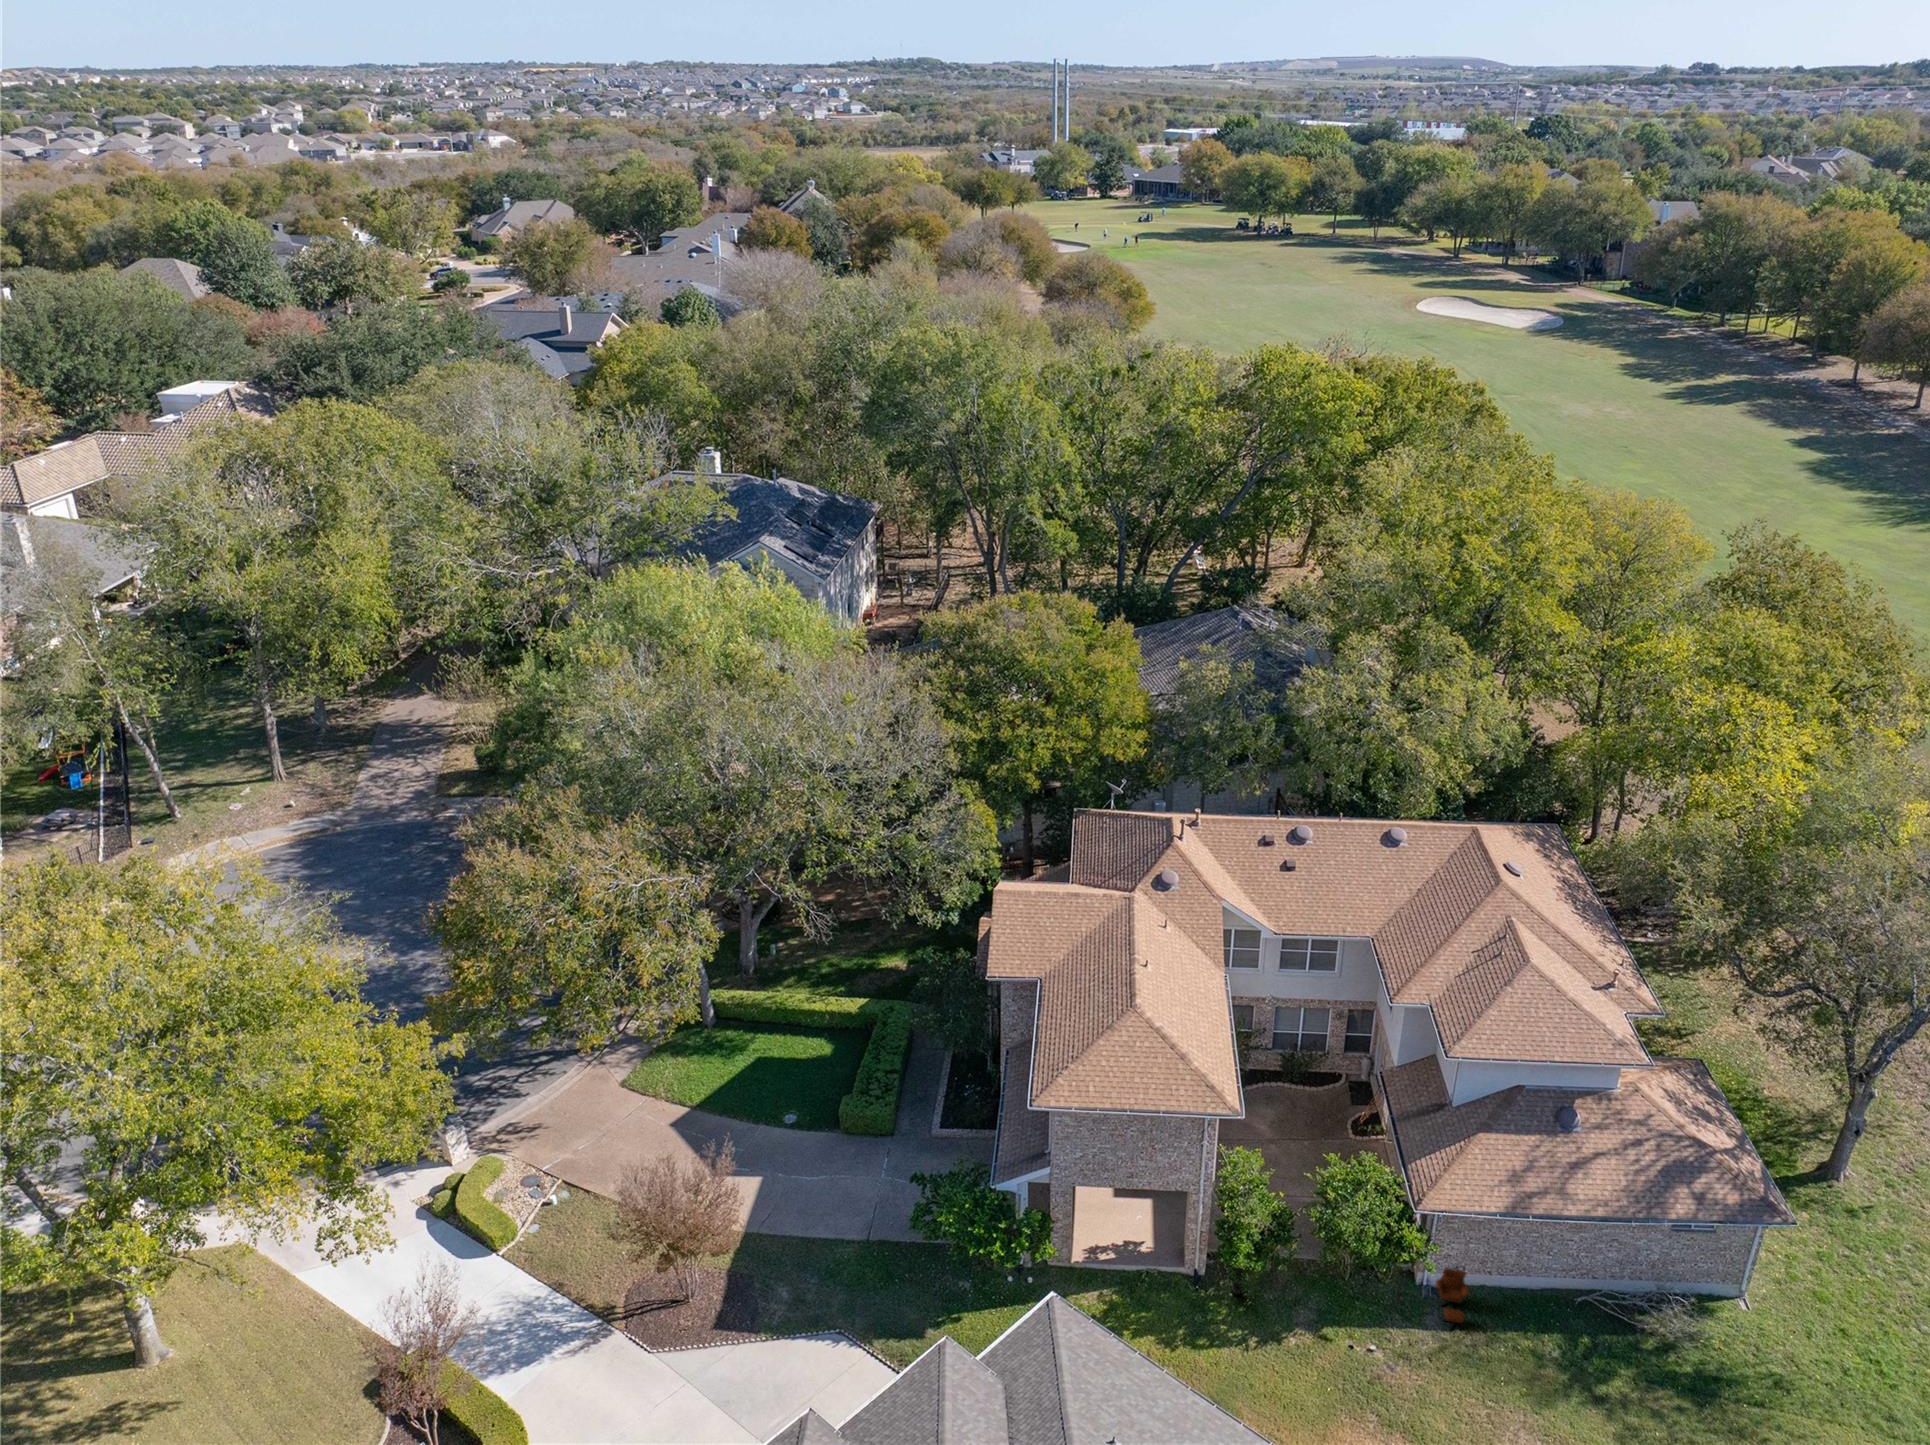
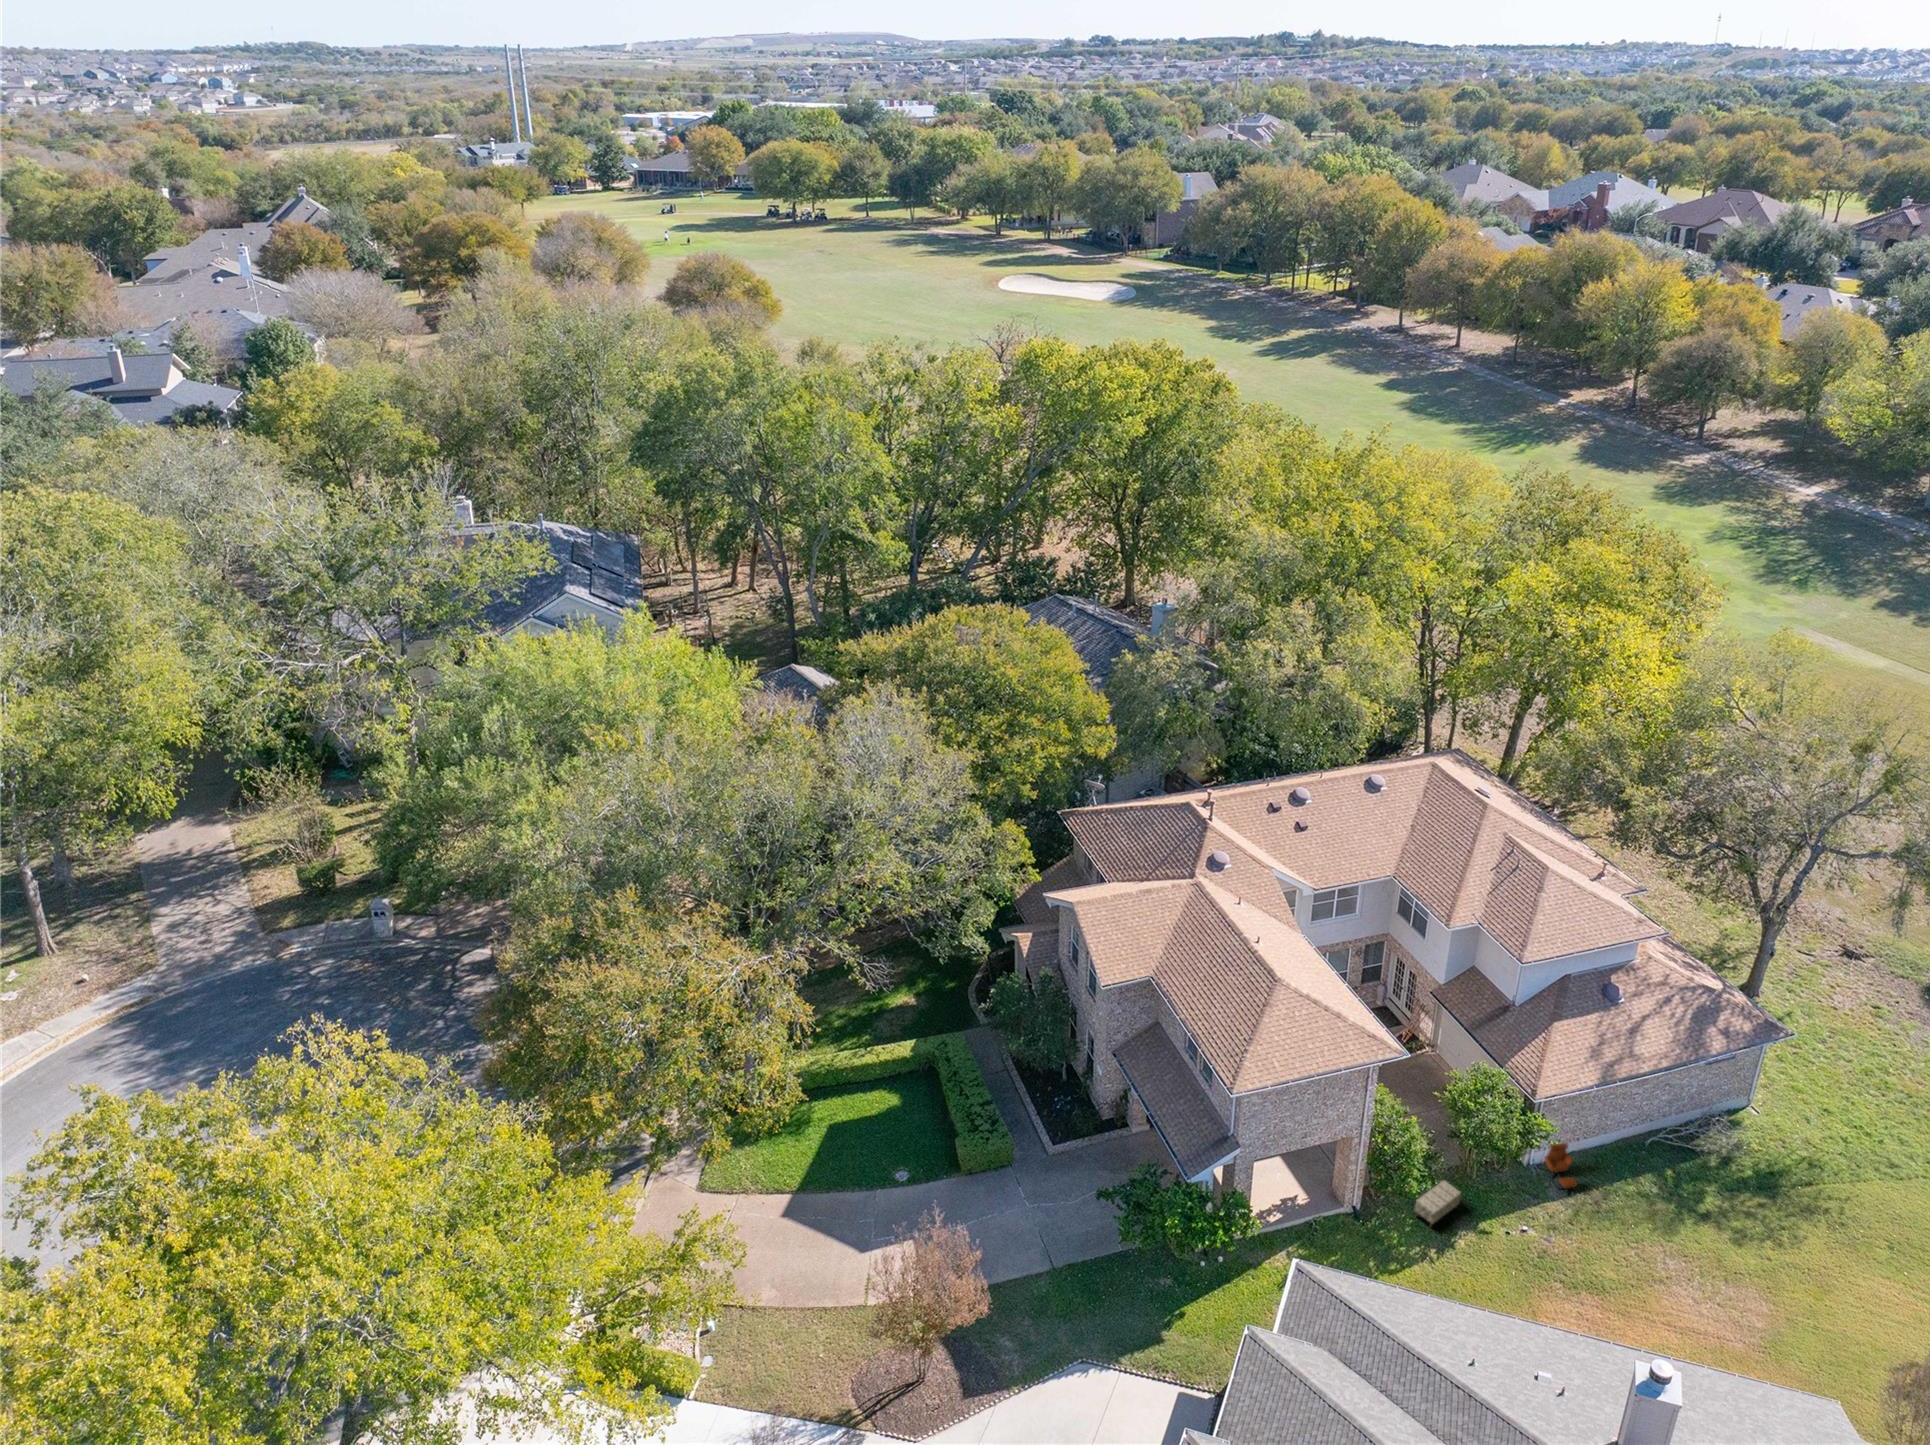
potted plant: present [1228,1263,1245,1295] -> none [1386,1188,1411,1219]
bench: none [1259,1270,1316,1316] -> present [1415,1181,1461,1227]

